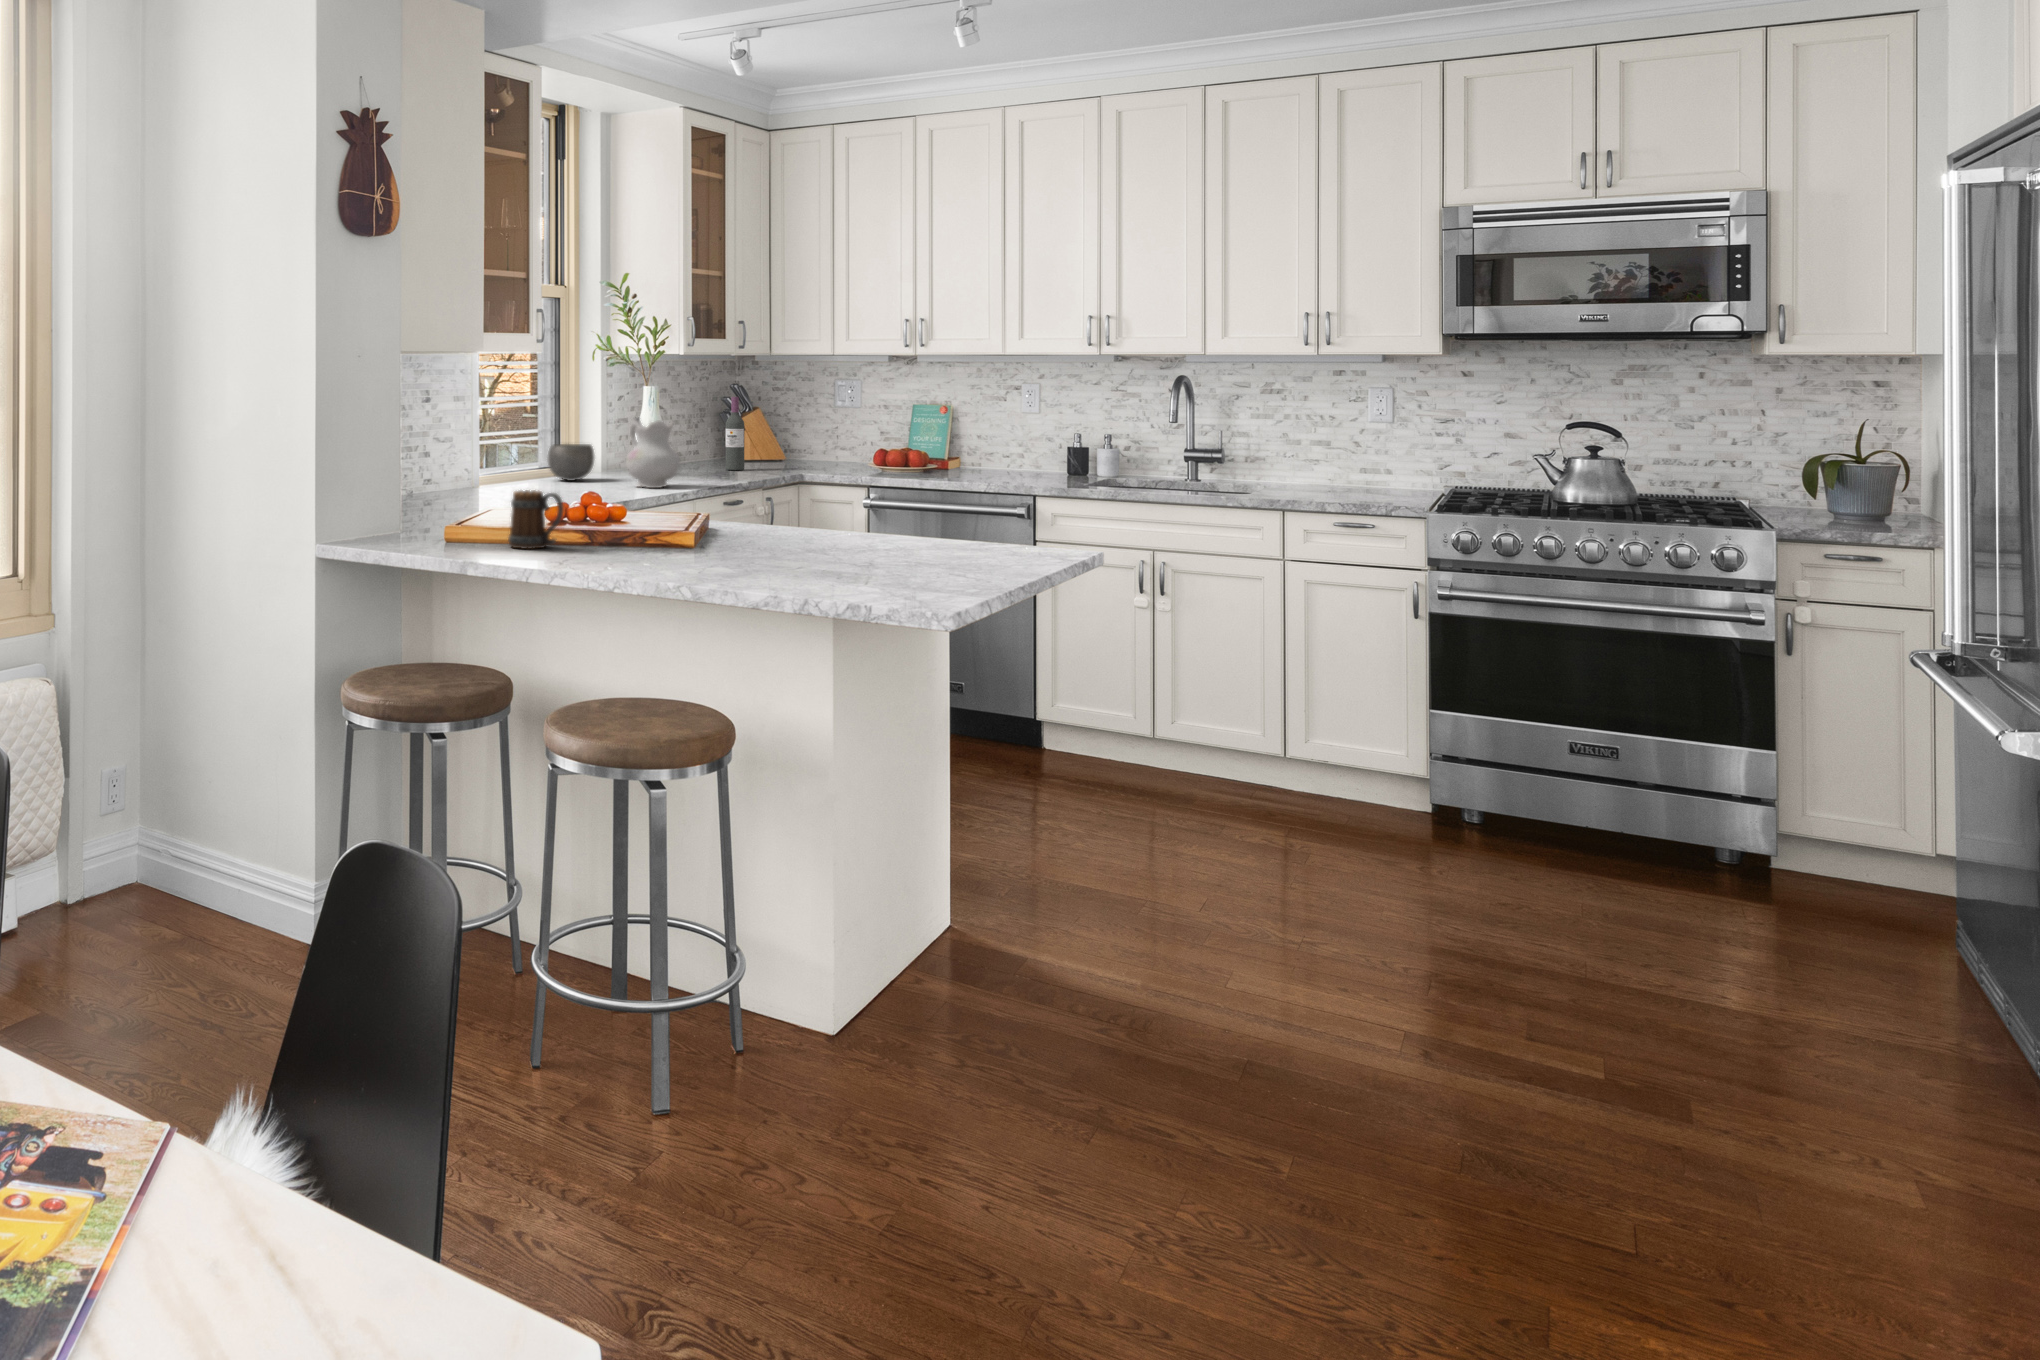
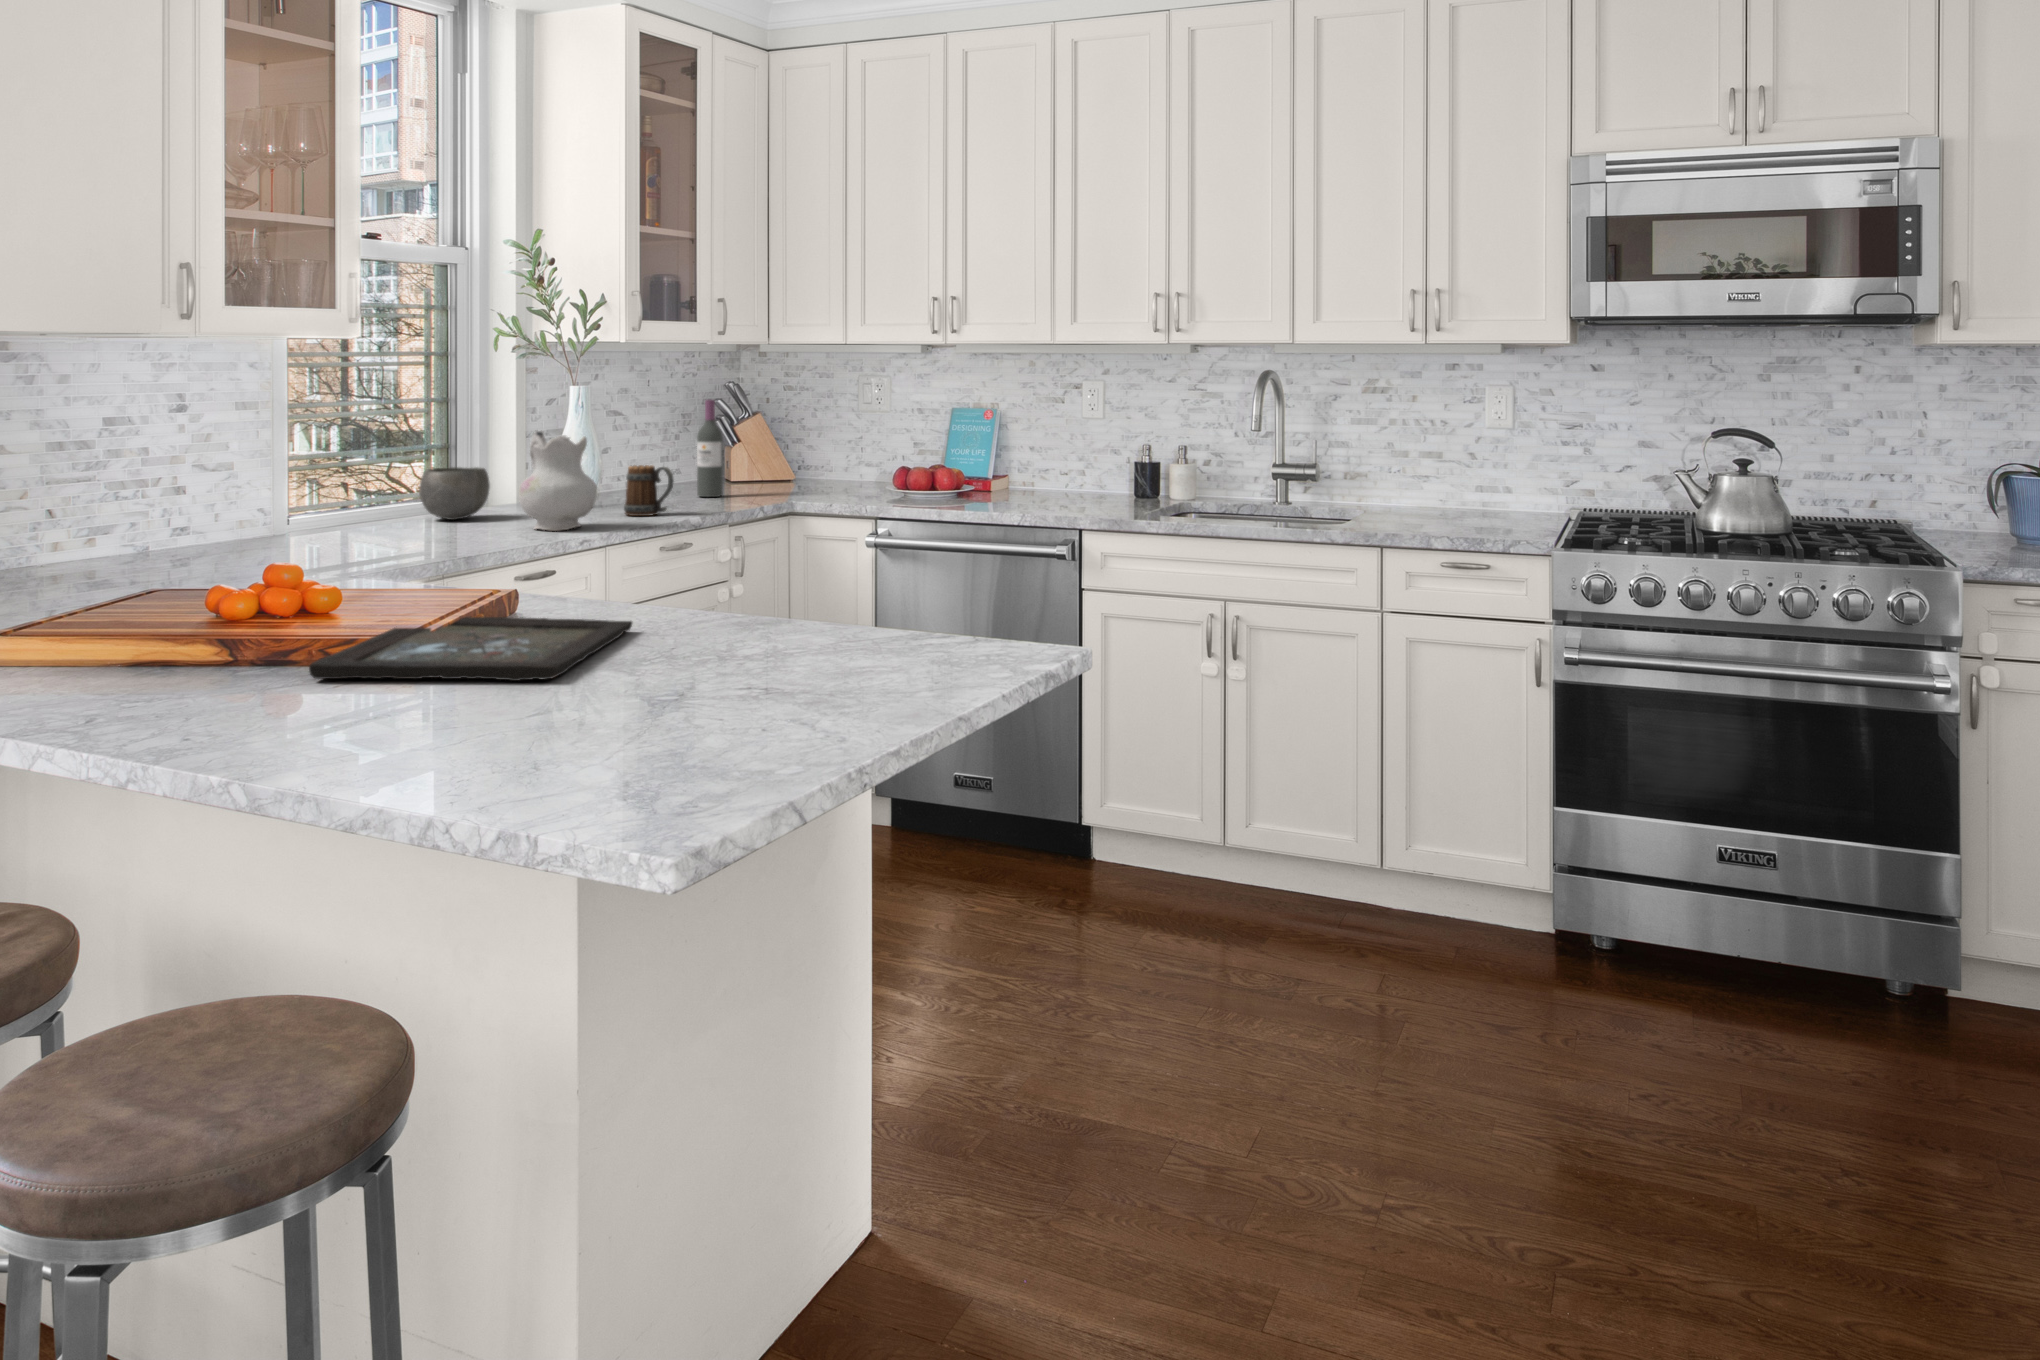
mug: present [508,490,564,549] -> present [624,465,674,516]
tray: none [625,527,786,558] -> present [309,617,632,681]

